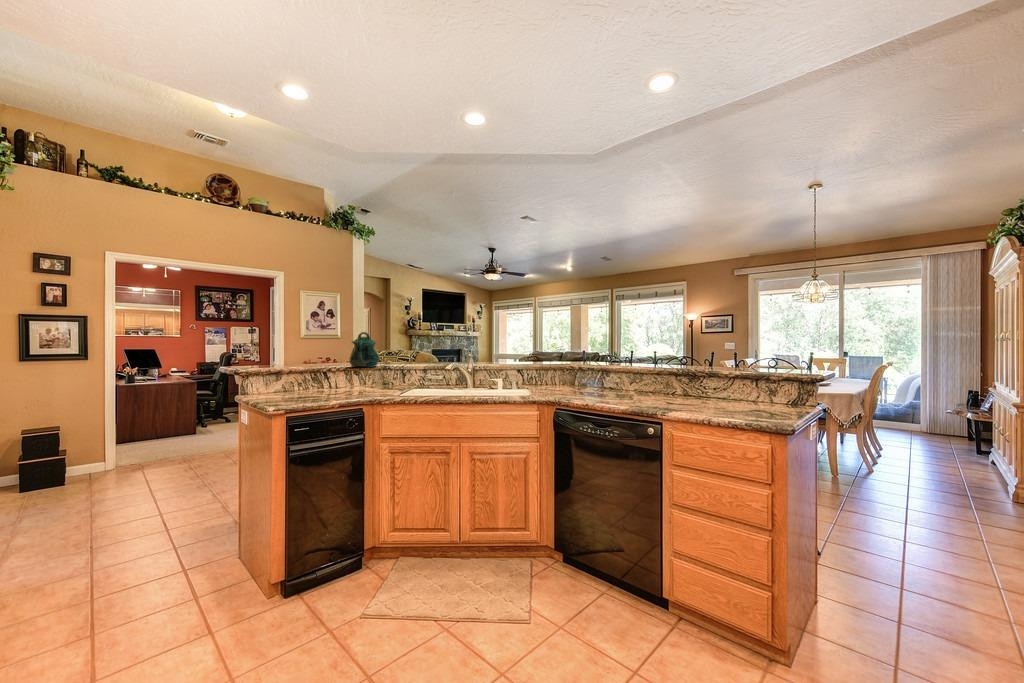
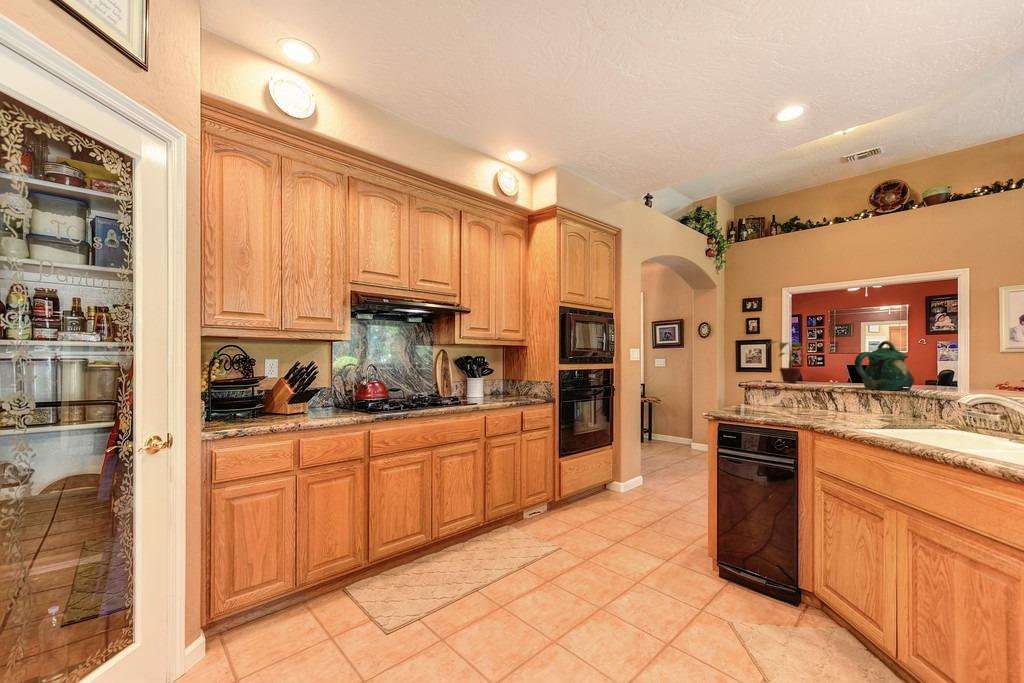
potted plant: none [269,330,312,369] -> present [768,341,806,383]

